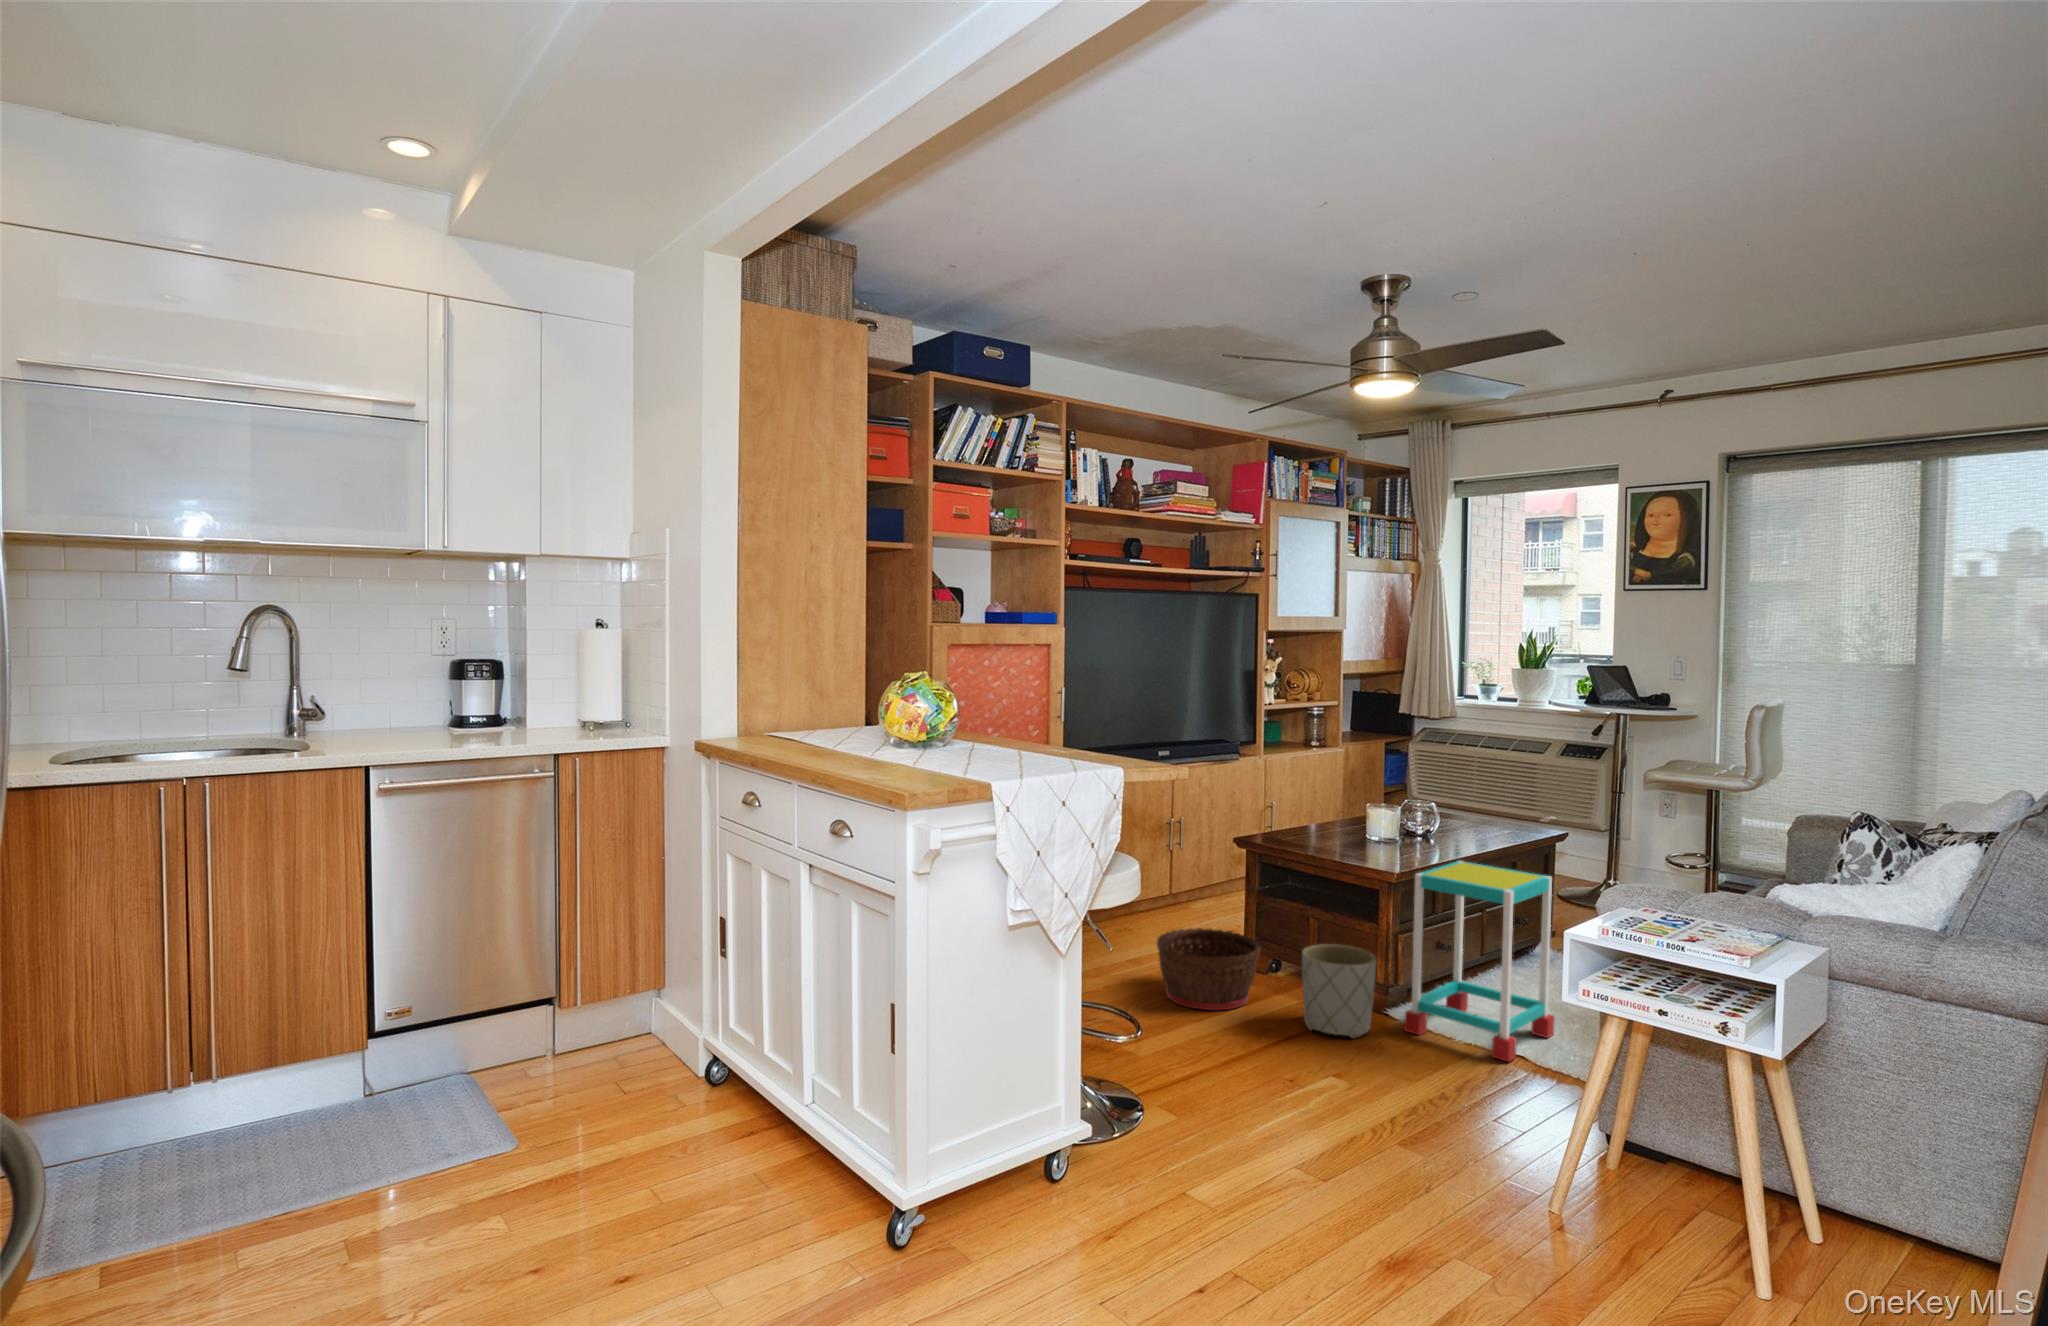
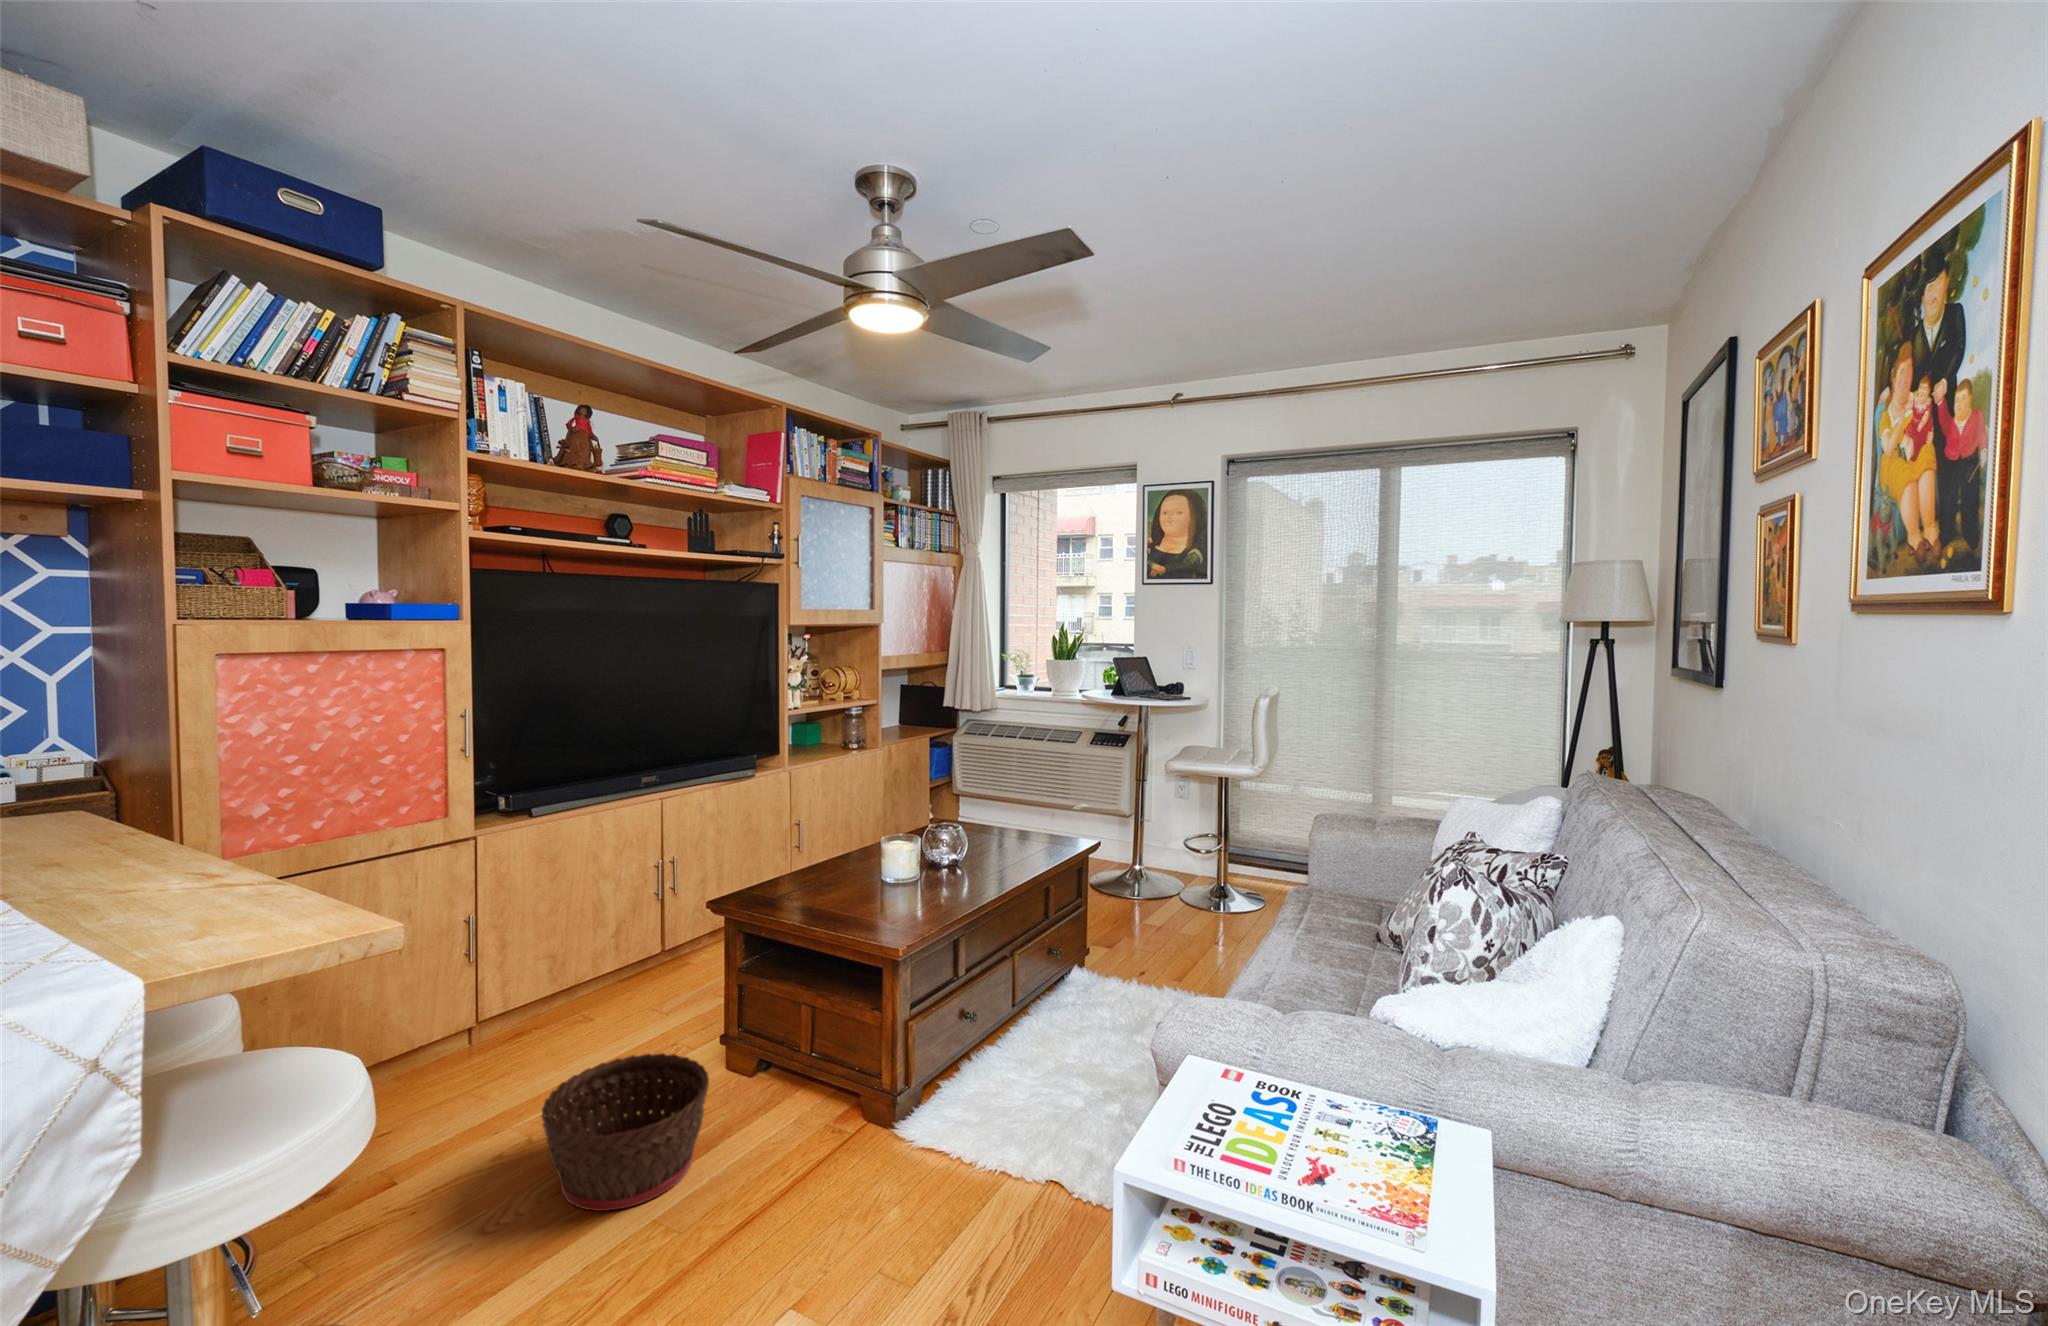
side table: present [1404,861,1555,1062] -> none [904,927,1093,1236]
planter: present [1302,944,1376,1039] -> none [754,1074,862,1233]

